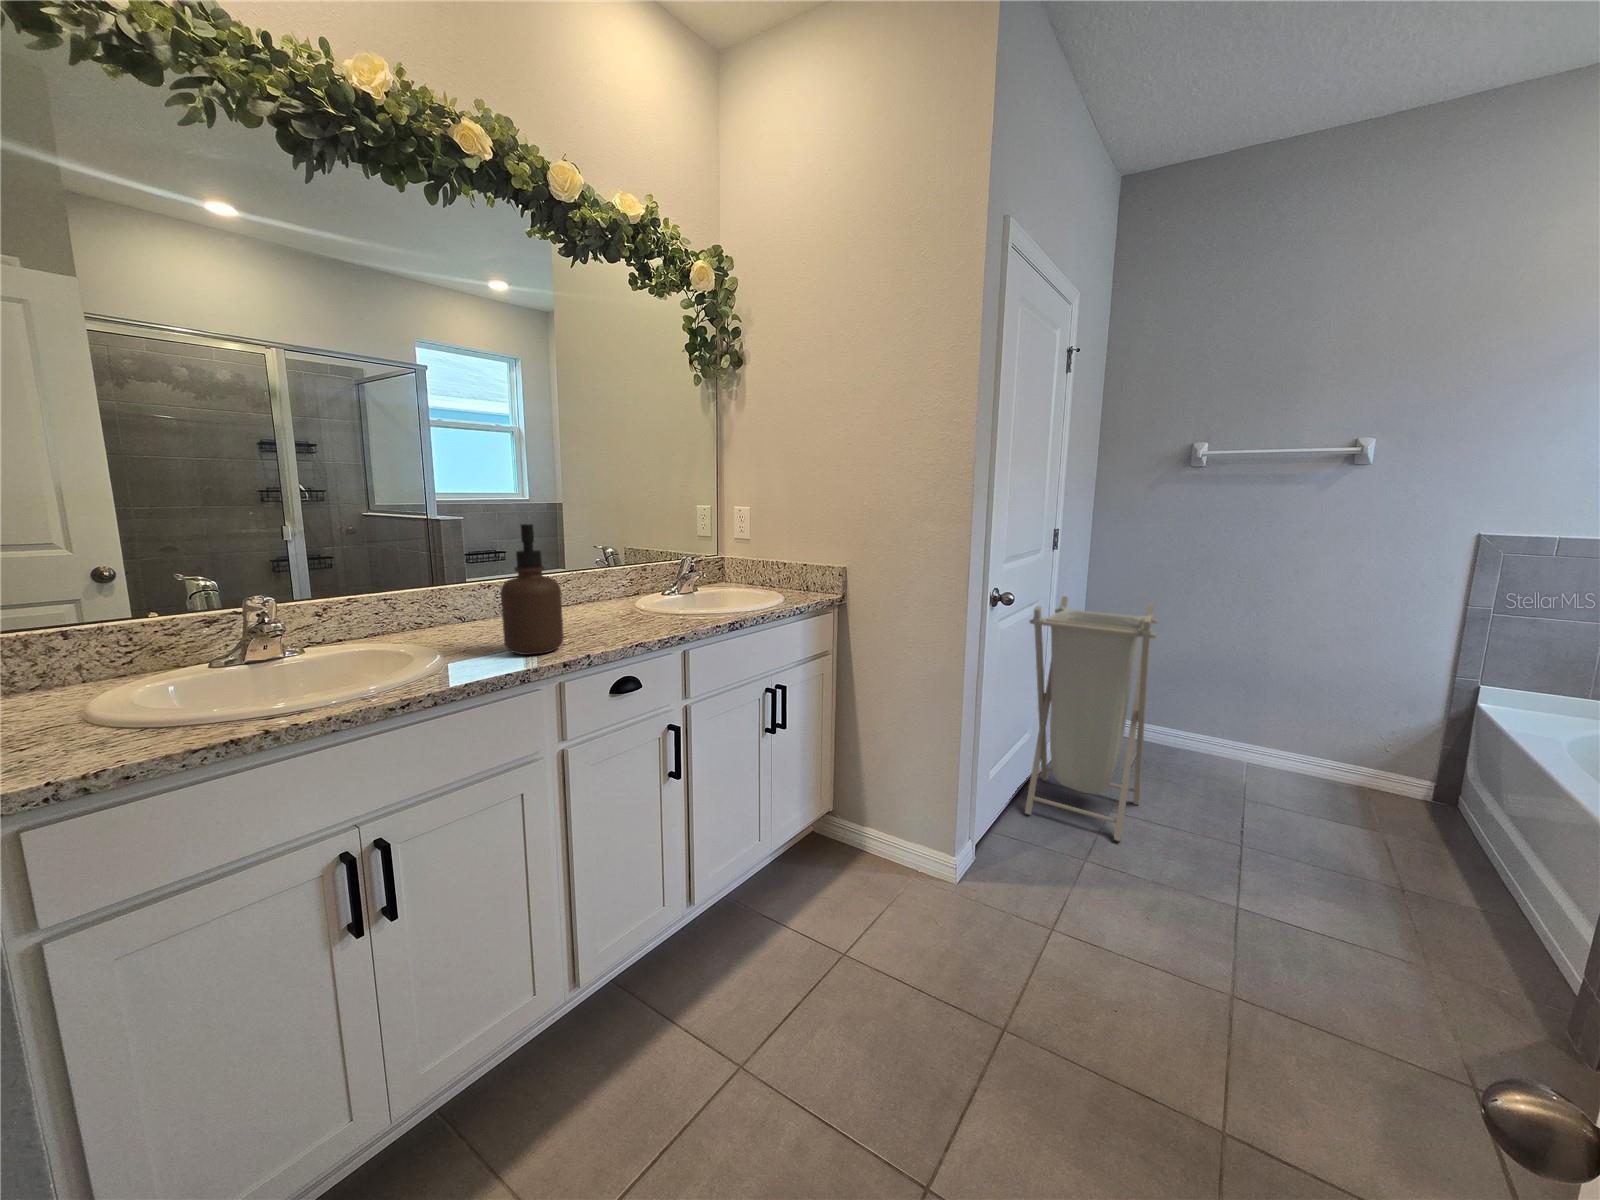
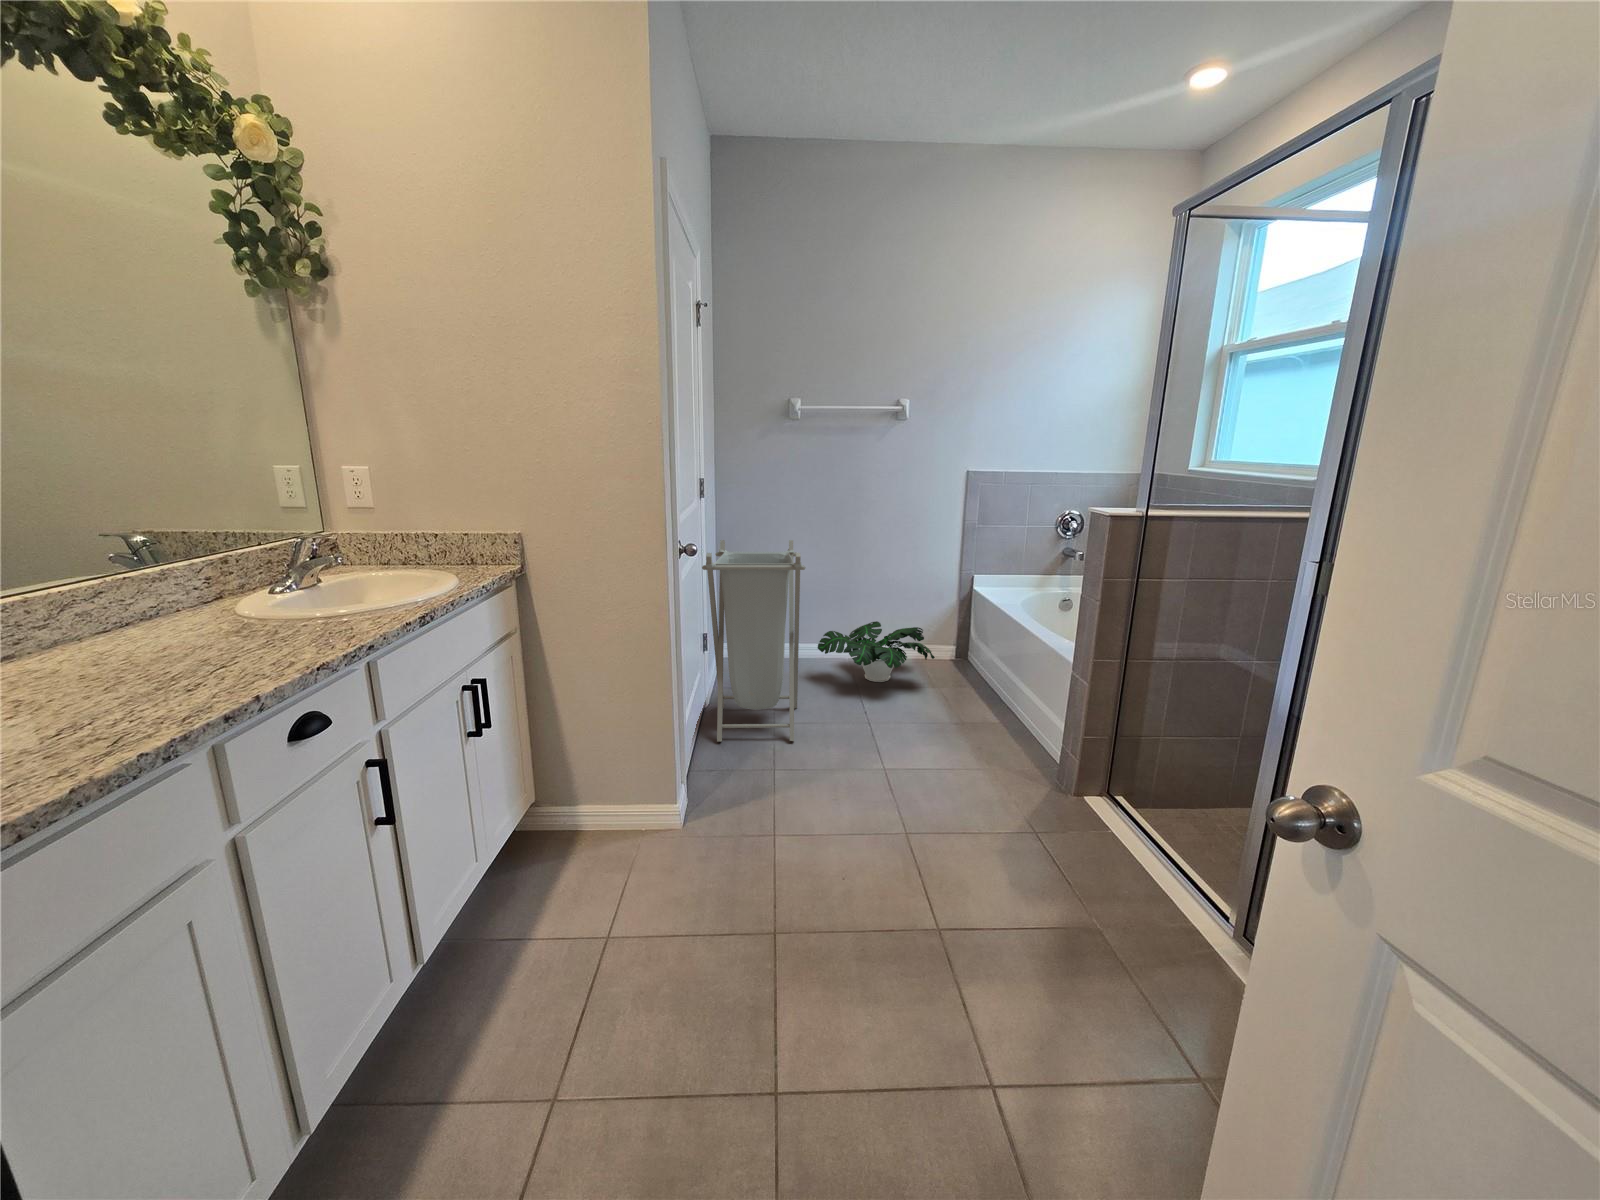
soap dispenser: present [501,524,564,655] -> none [55,523,194,722]
potted plant: none [1183,723,1376,807] -> present [818,621,935,682]

